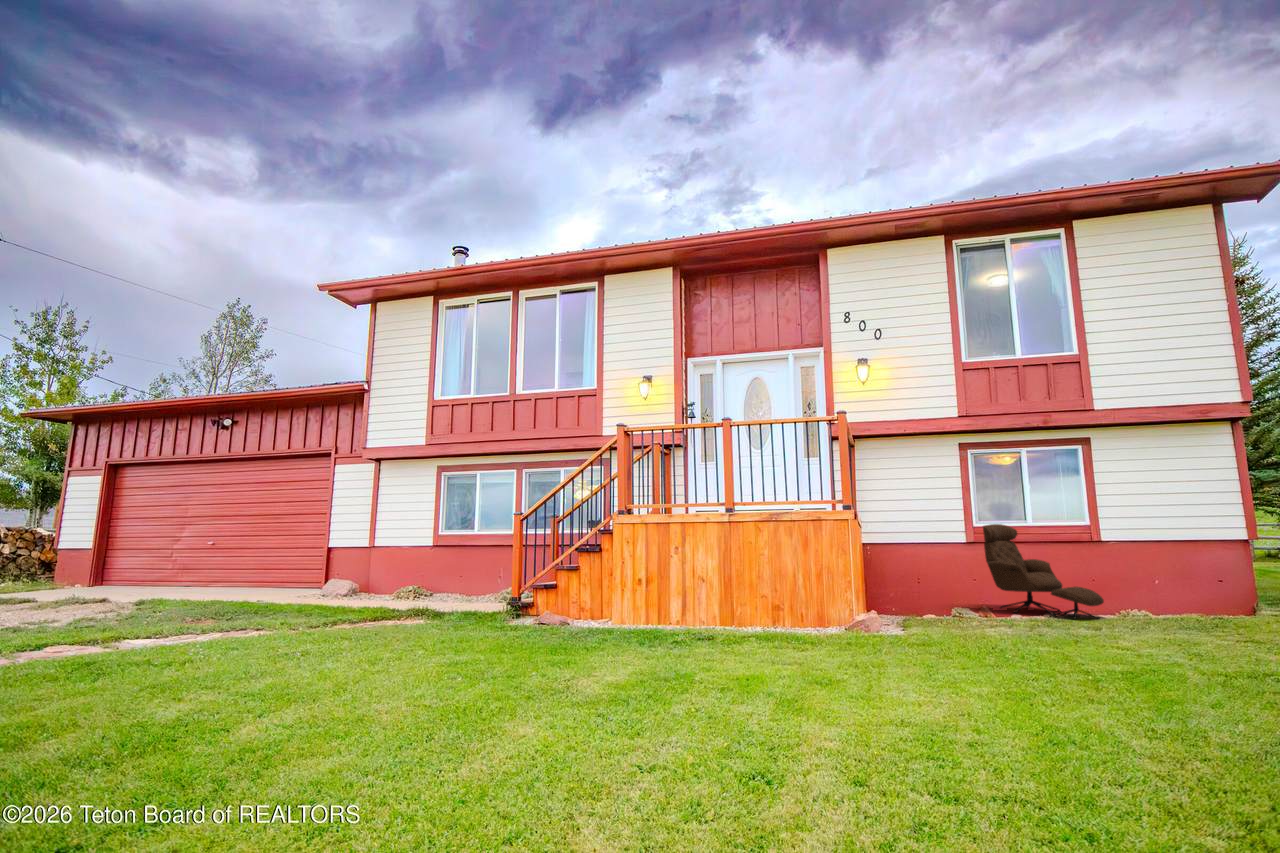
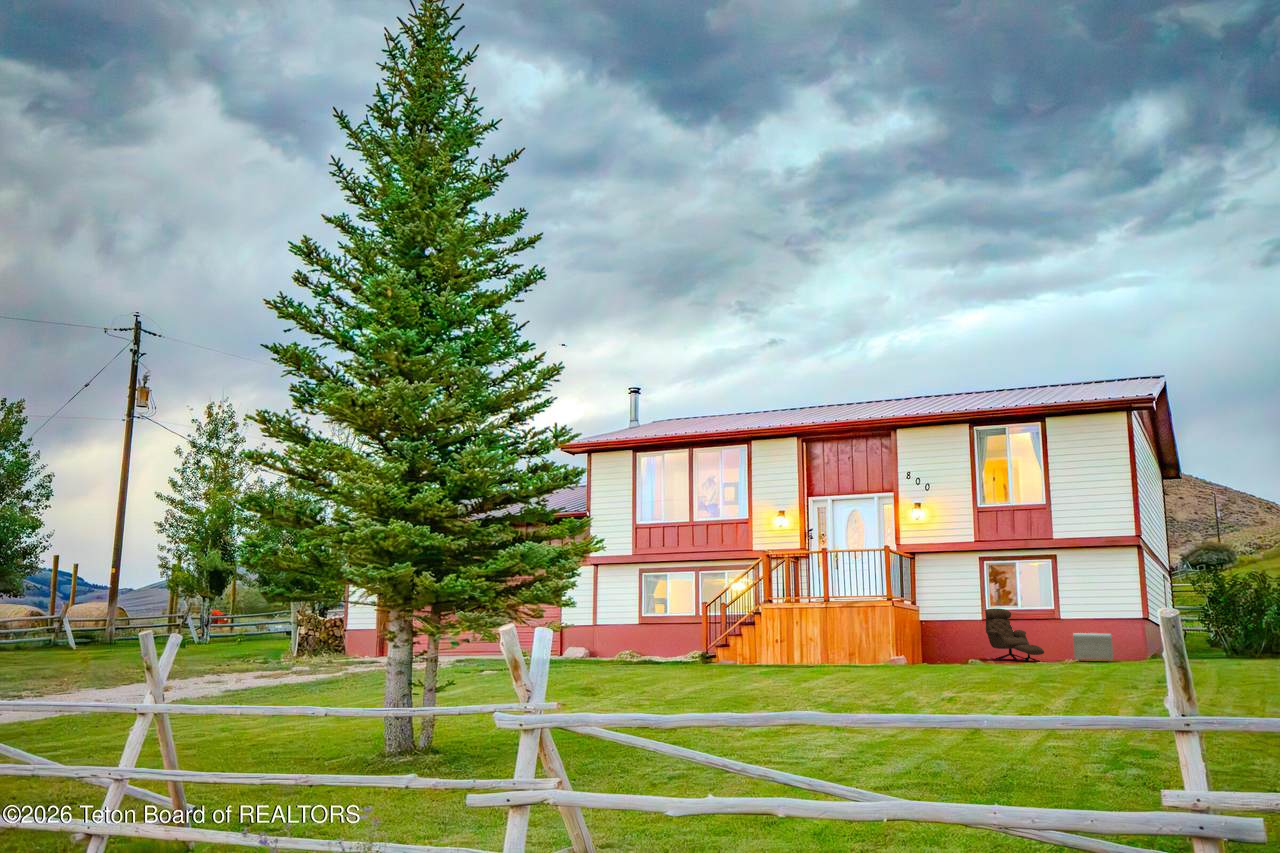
storage bench: none [1134,565,1227,618] -> present [1073,633,1113,662]

